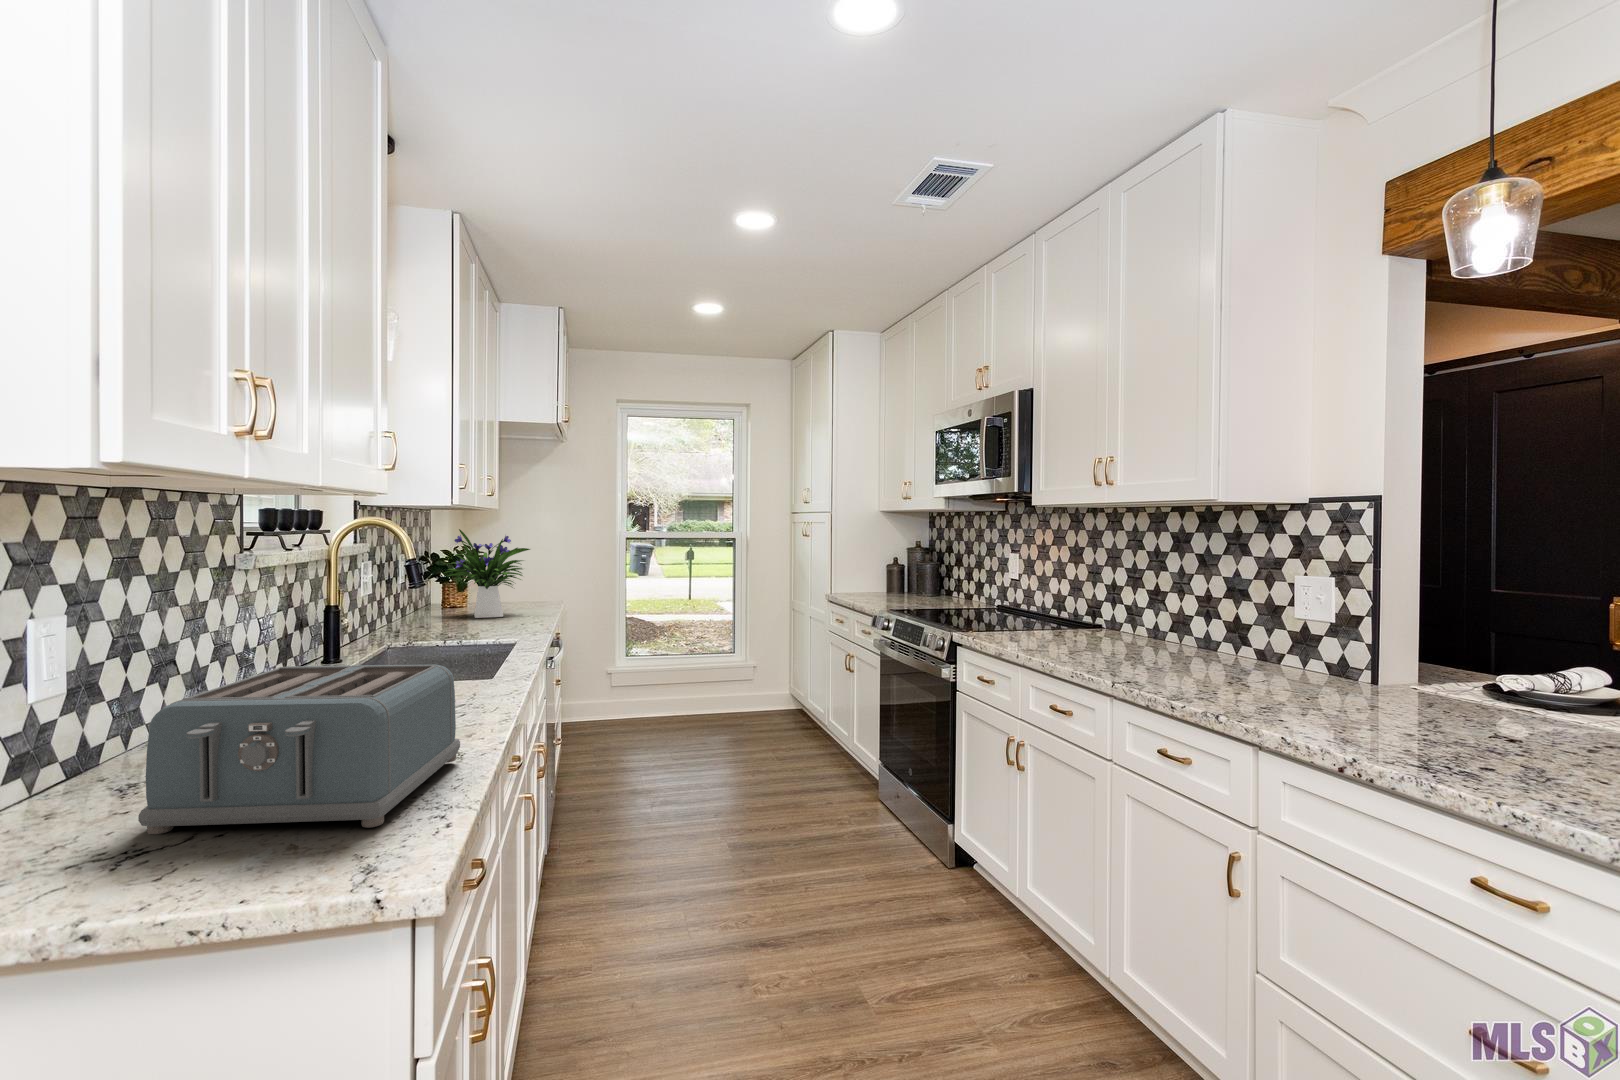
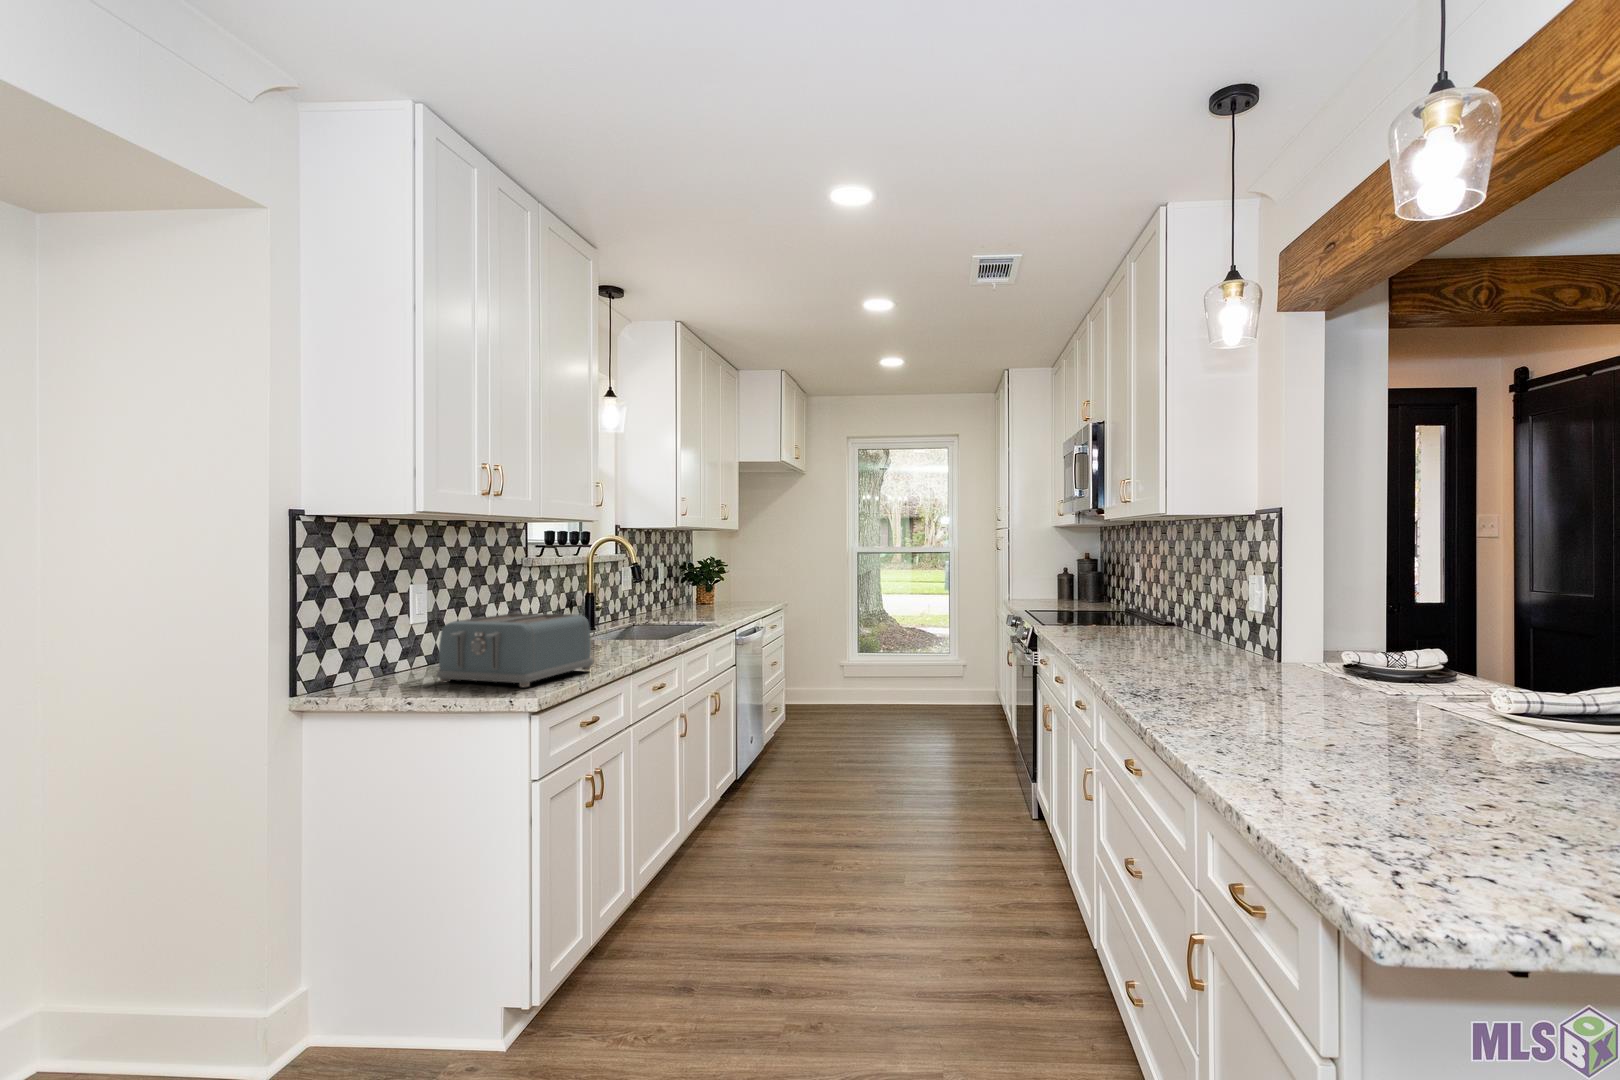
flower arrangement: present [444,529,530,618] -> none [687,545,747,610]

